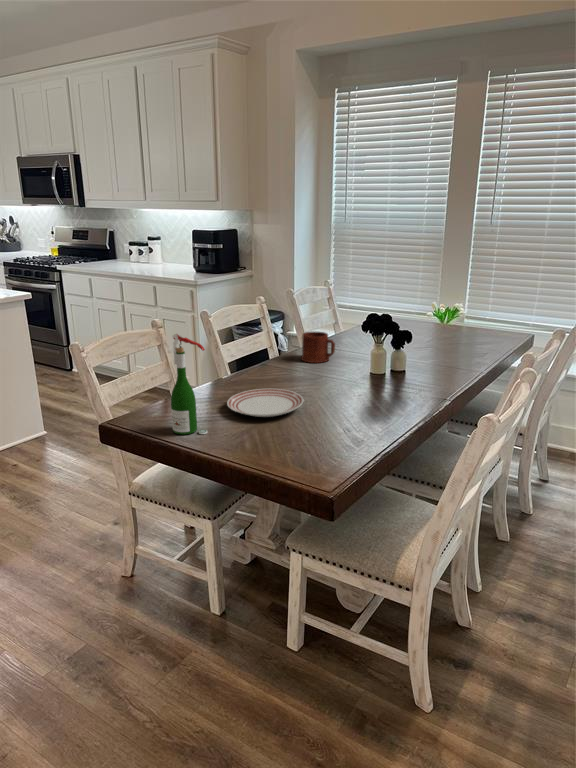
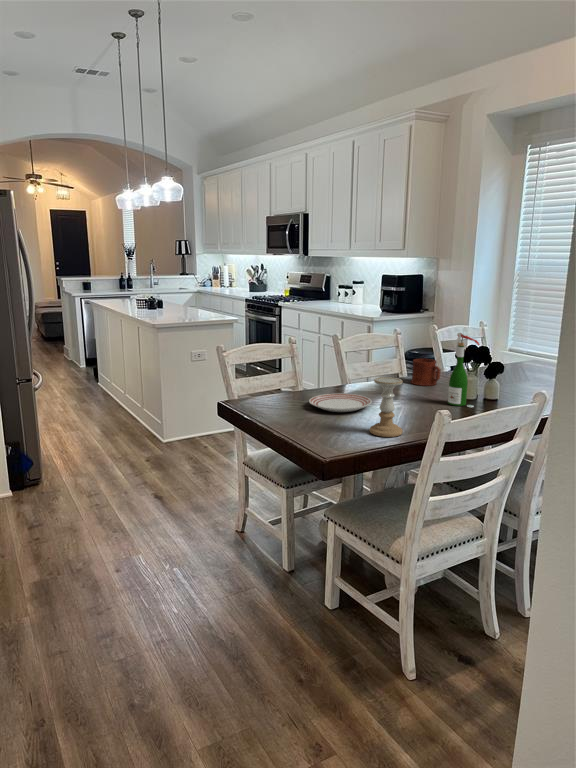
wine bottle: present [171,334,207,435] -> present [448,333,480,407]
candle holder: none [336,372,375,445] -> present [370,377,403,437]

